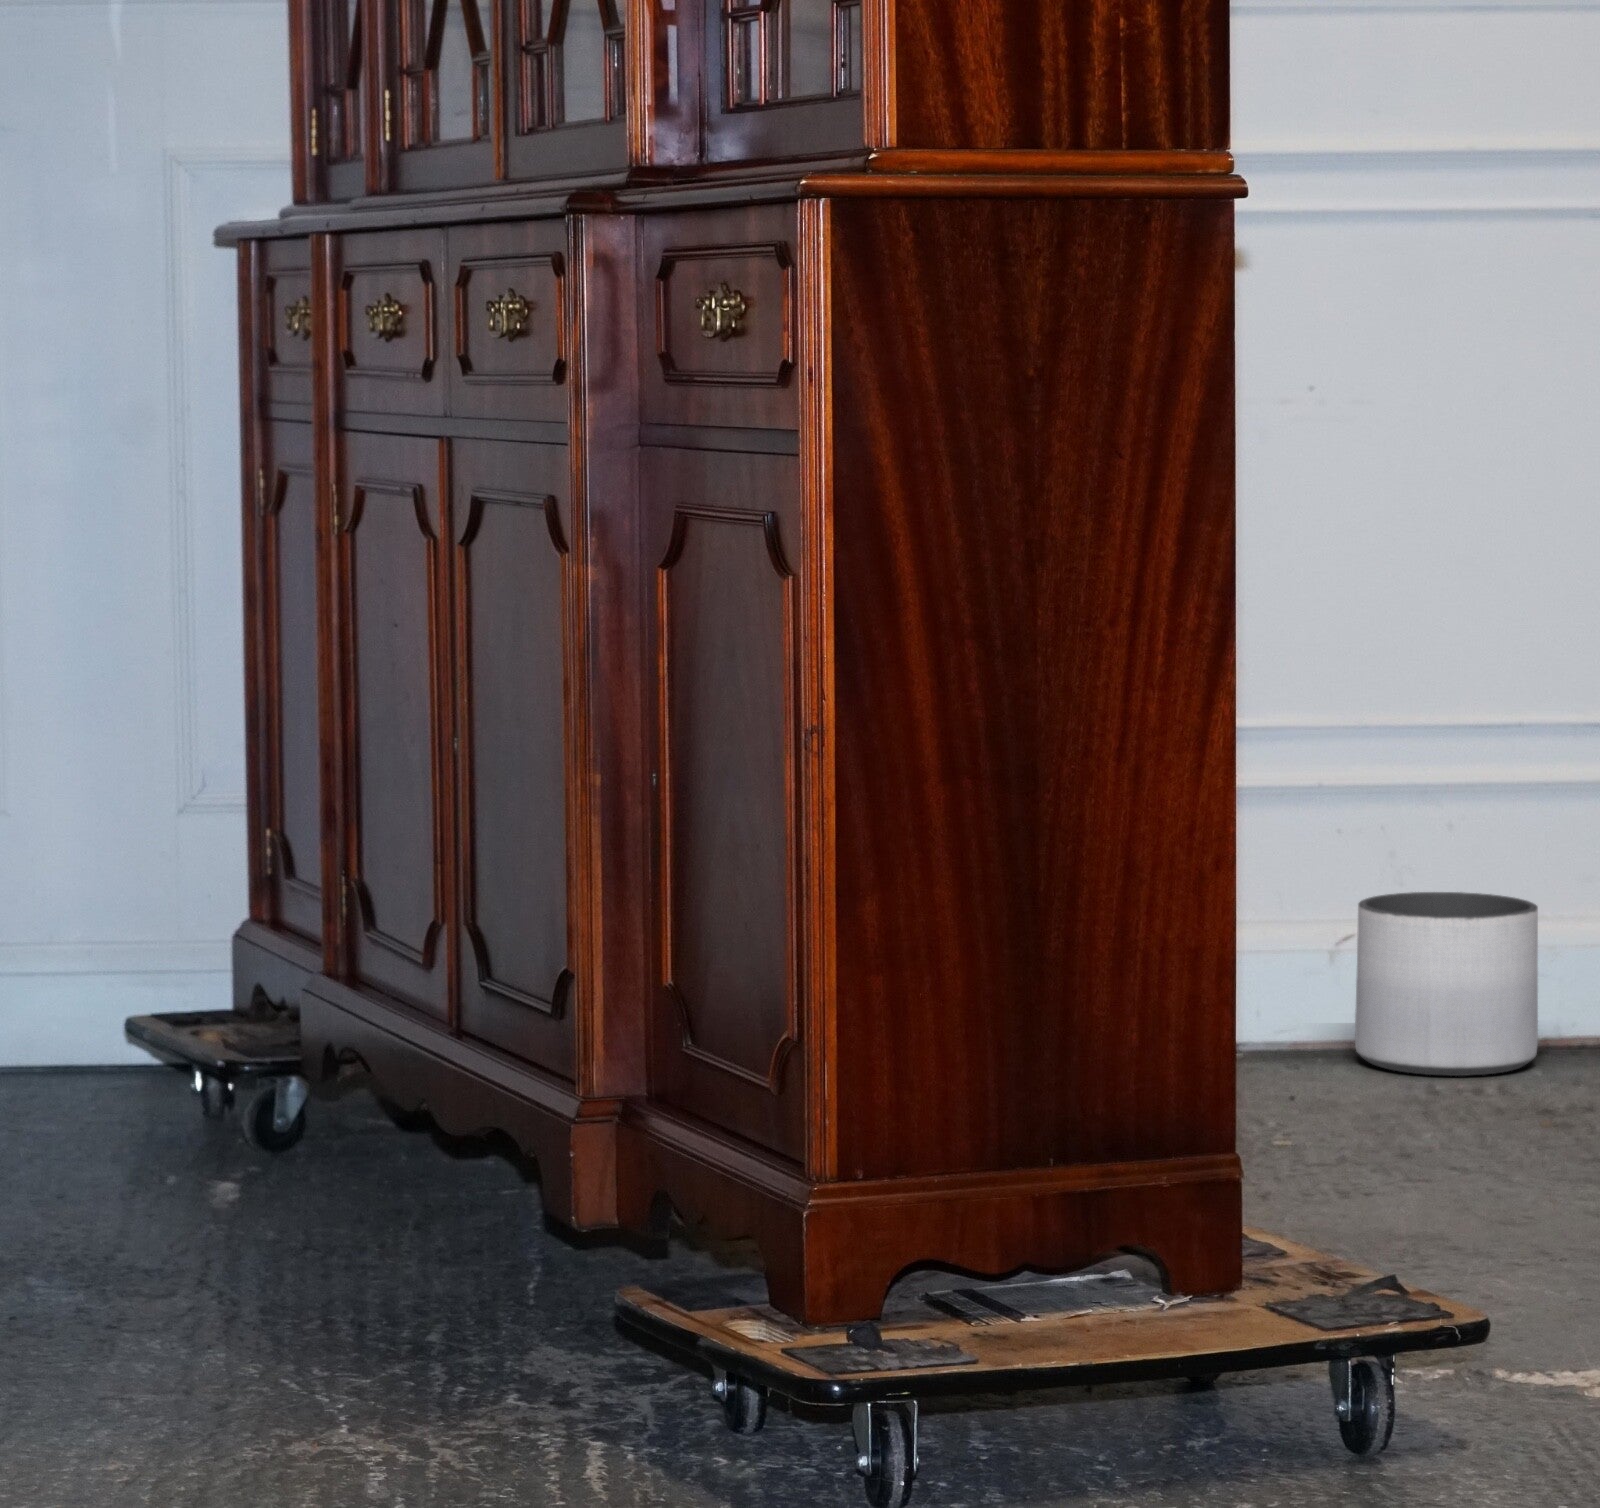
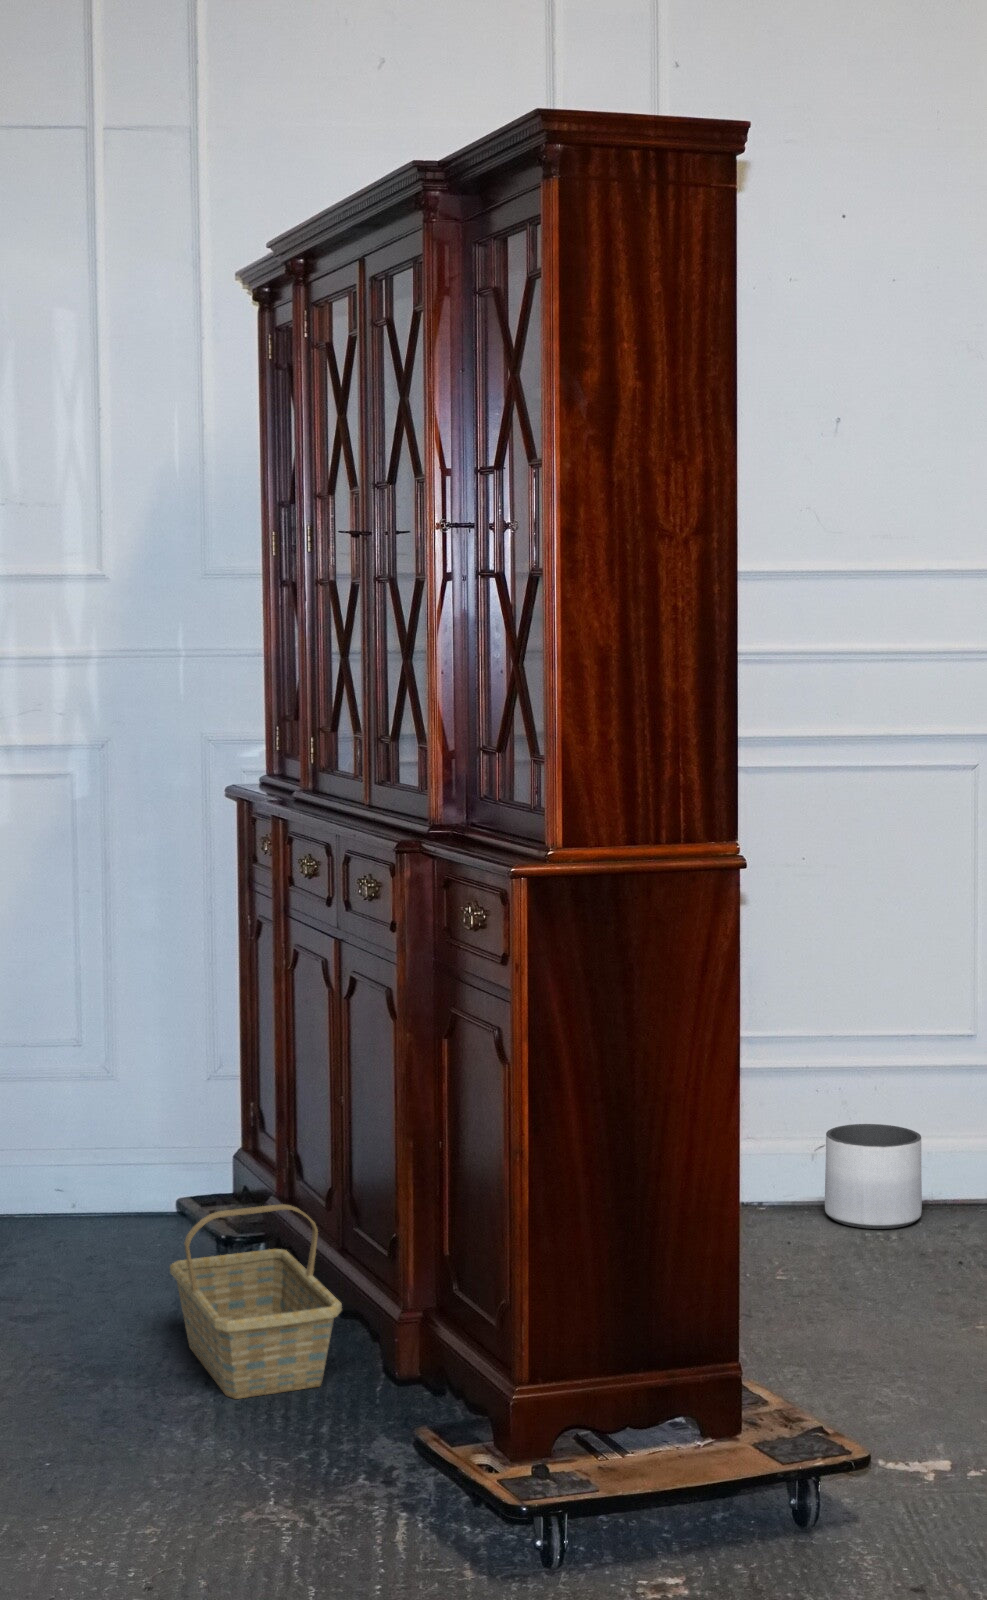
basket: none [122,949,460,1299] -> present [170,1204,342,1399]

